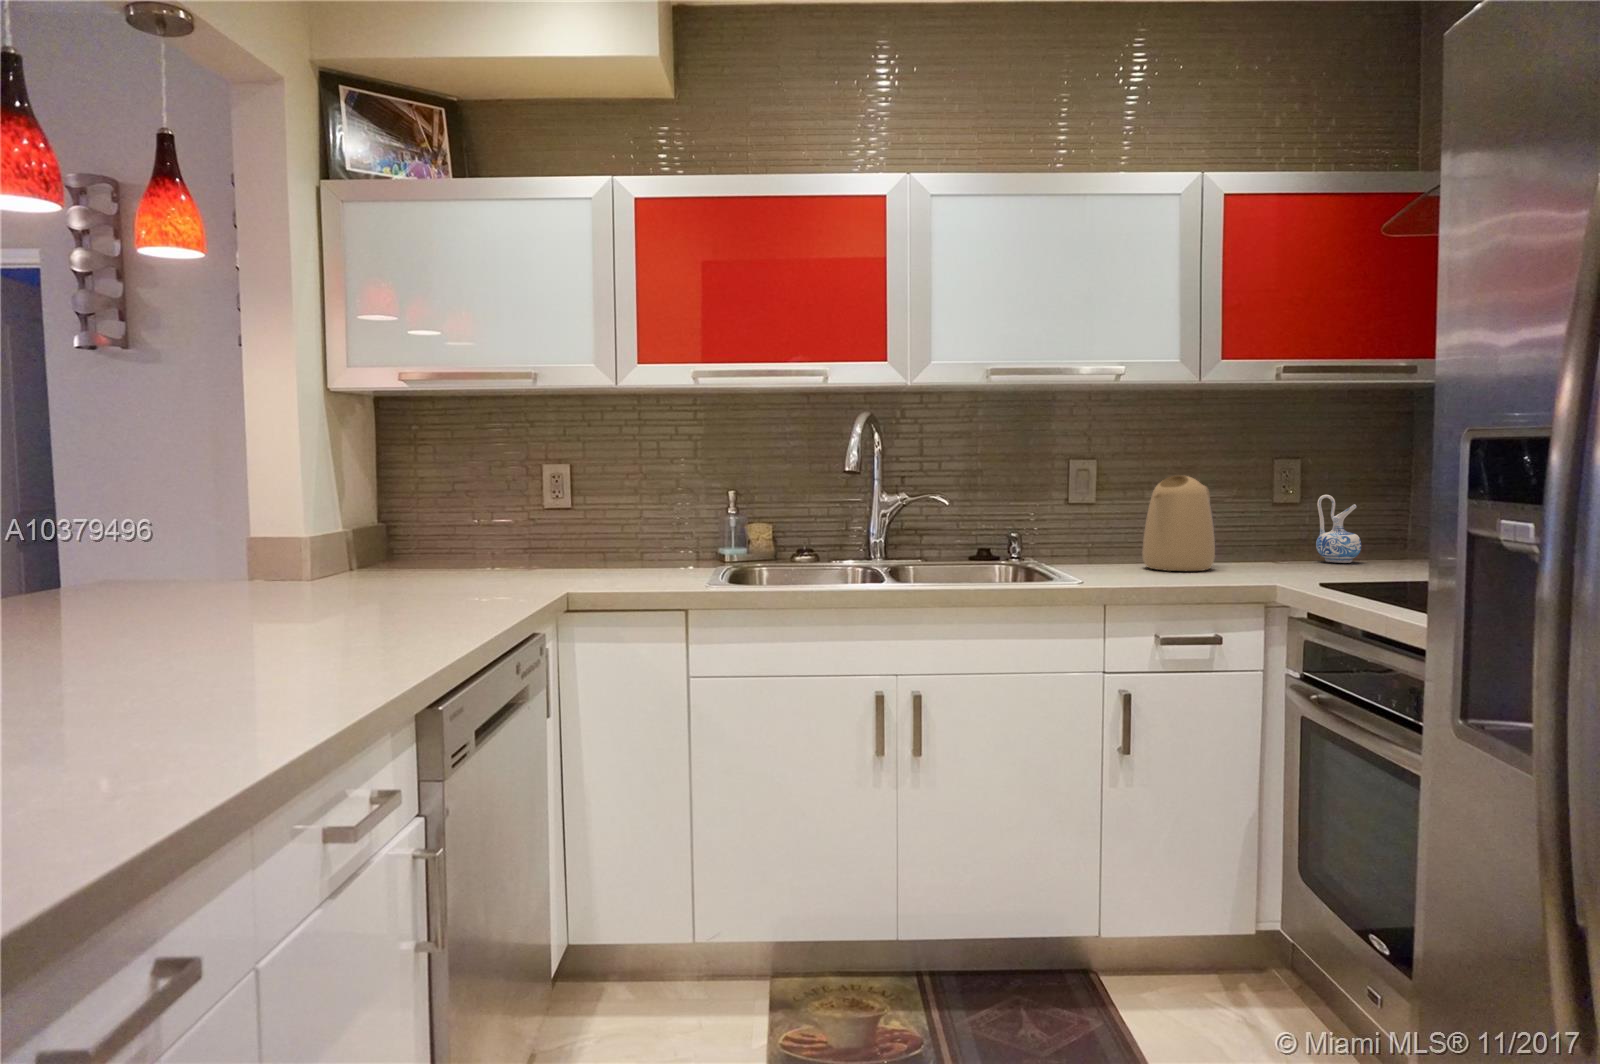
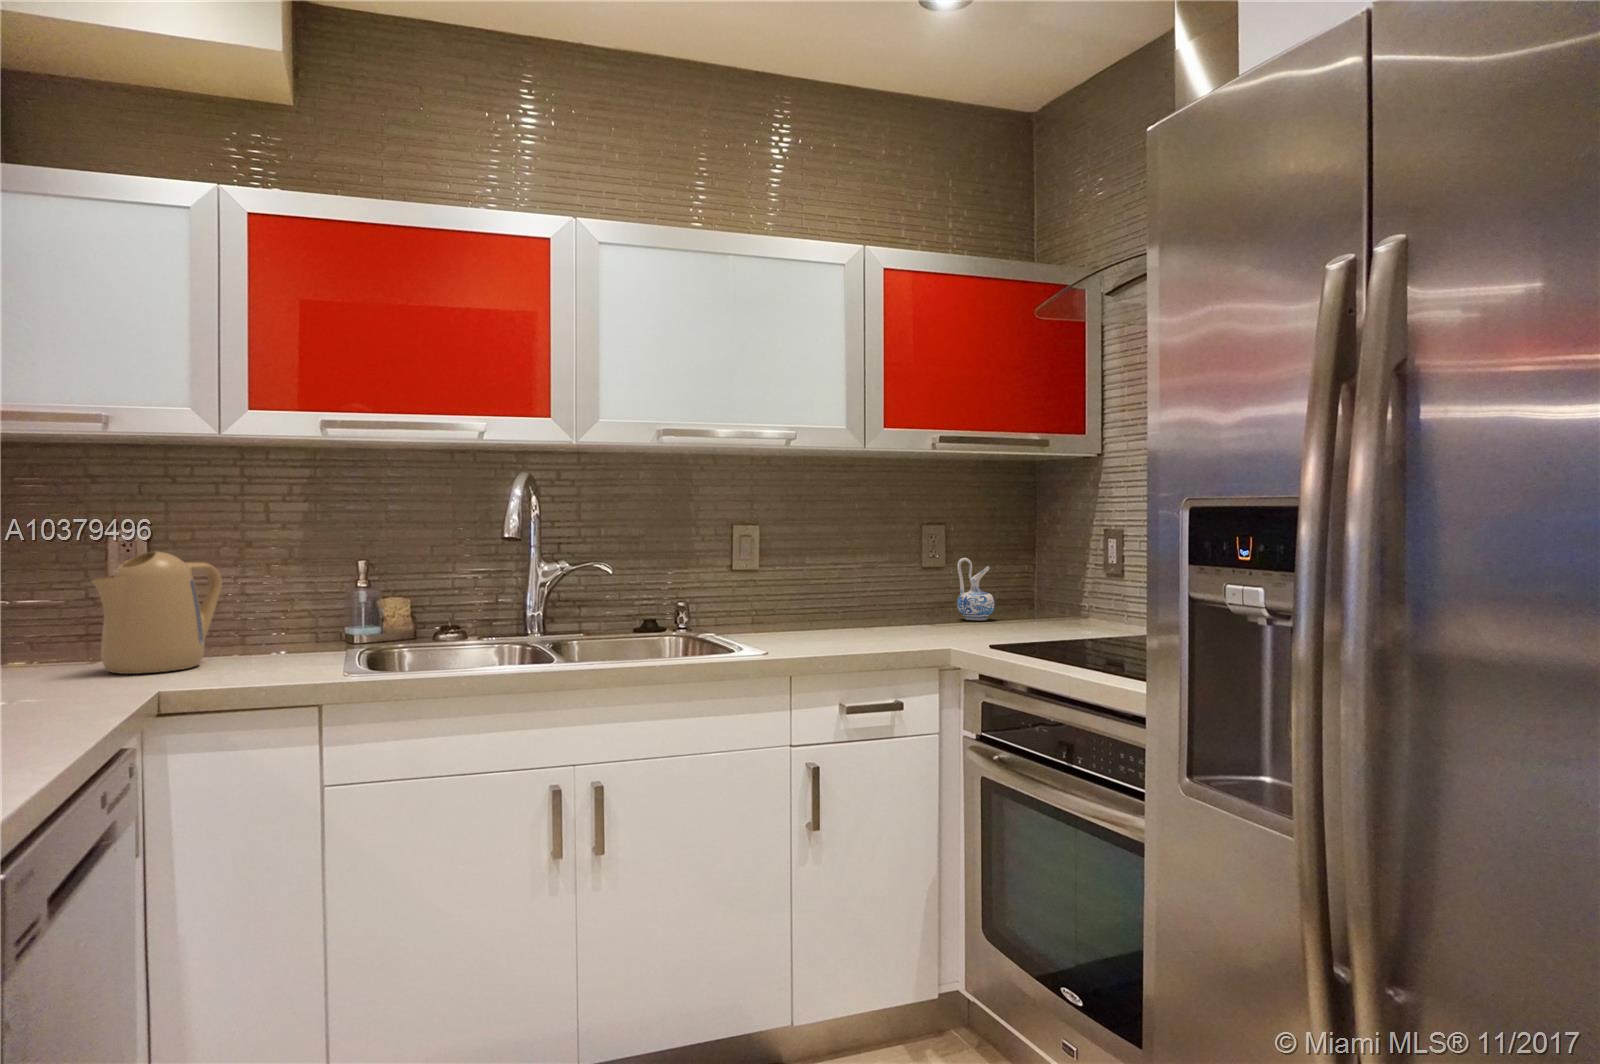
kettle: present [1142,475,1215,571] -> present [92,551,222,674]

